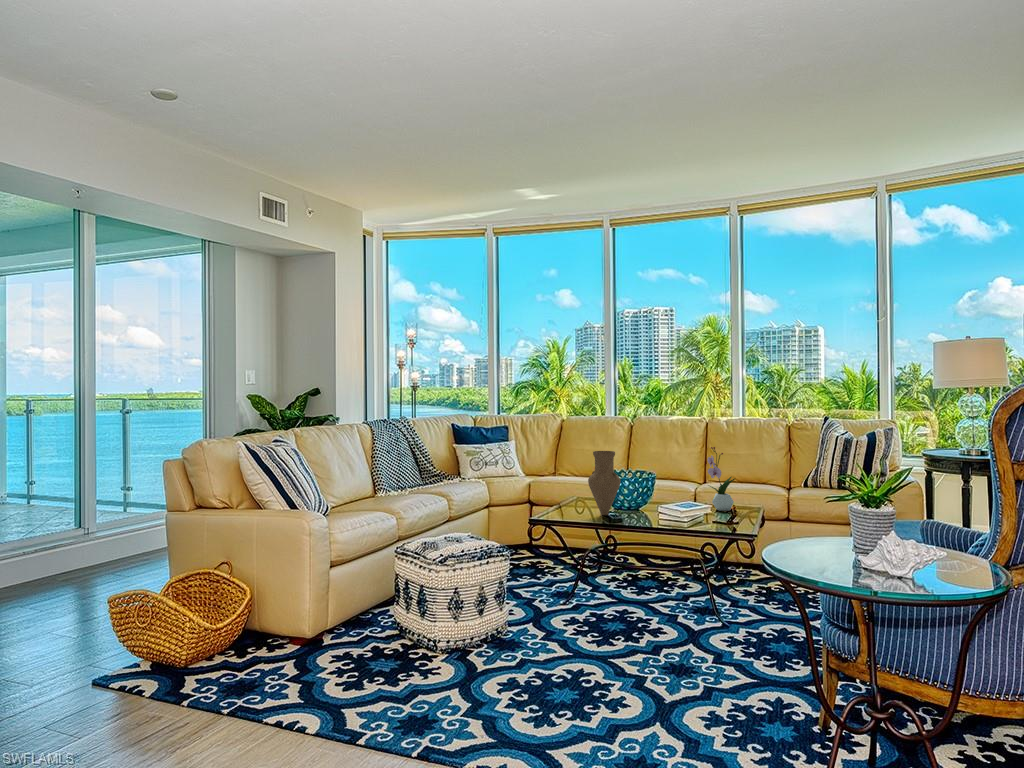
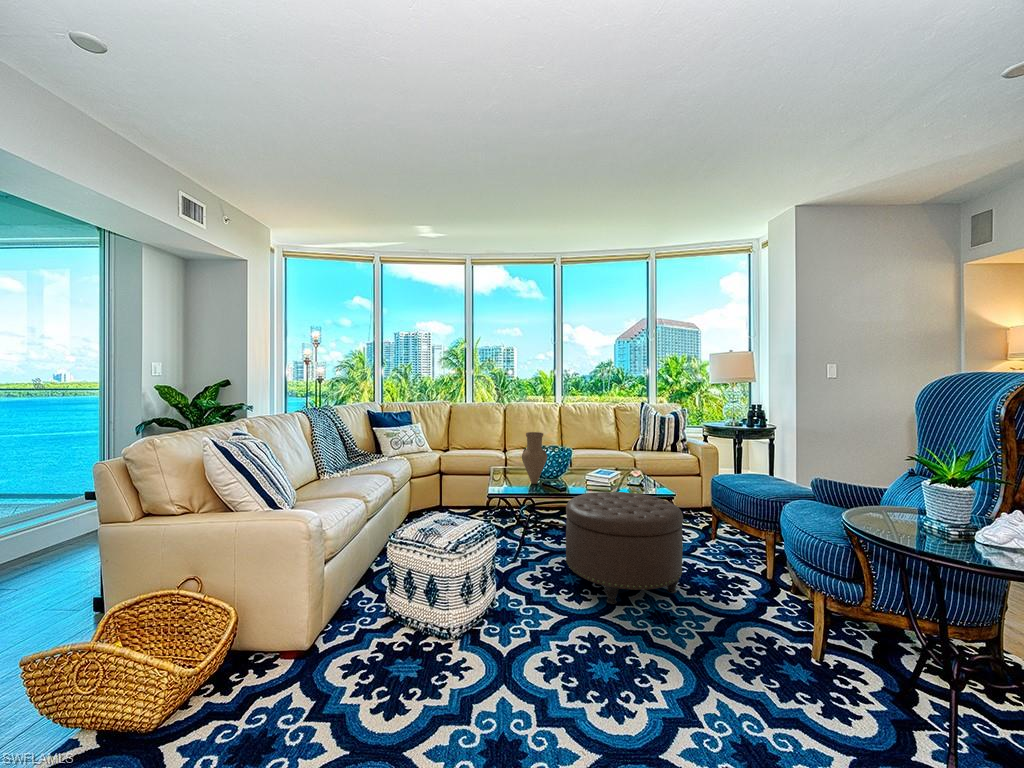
flower arrangement: present [707,447,735,511] -> none [600,427,621,474]
ottoman: none [601,527,746,654] -> present [566,492,683,604]

